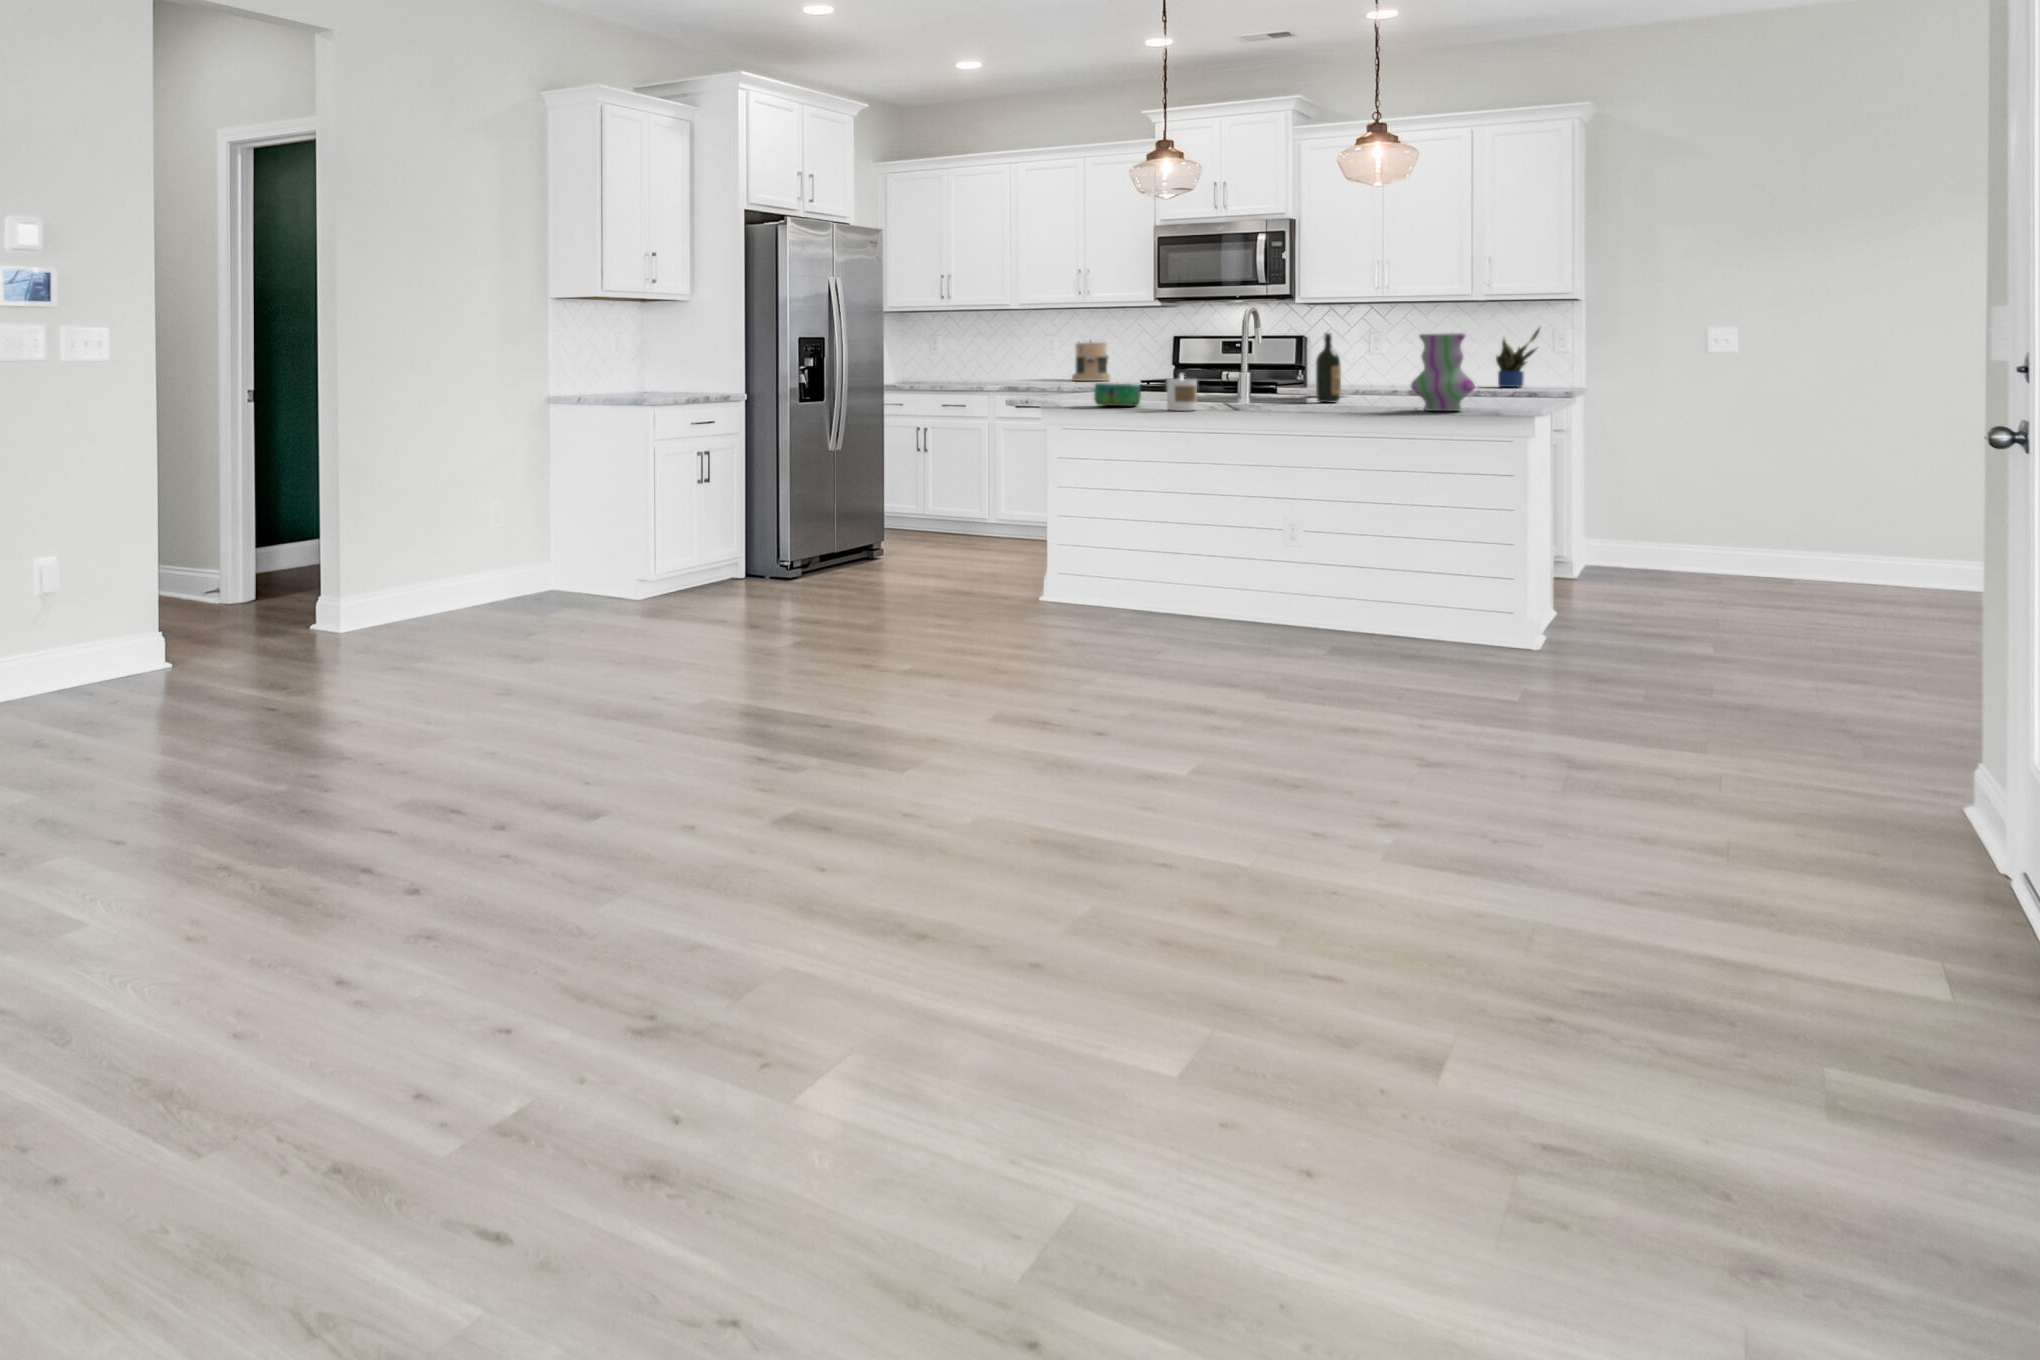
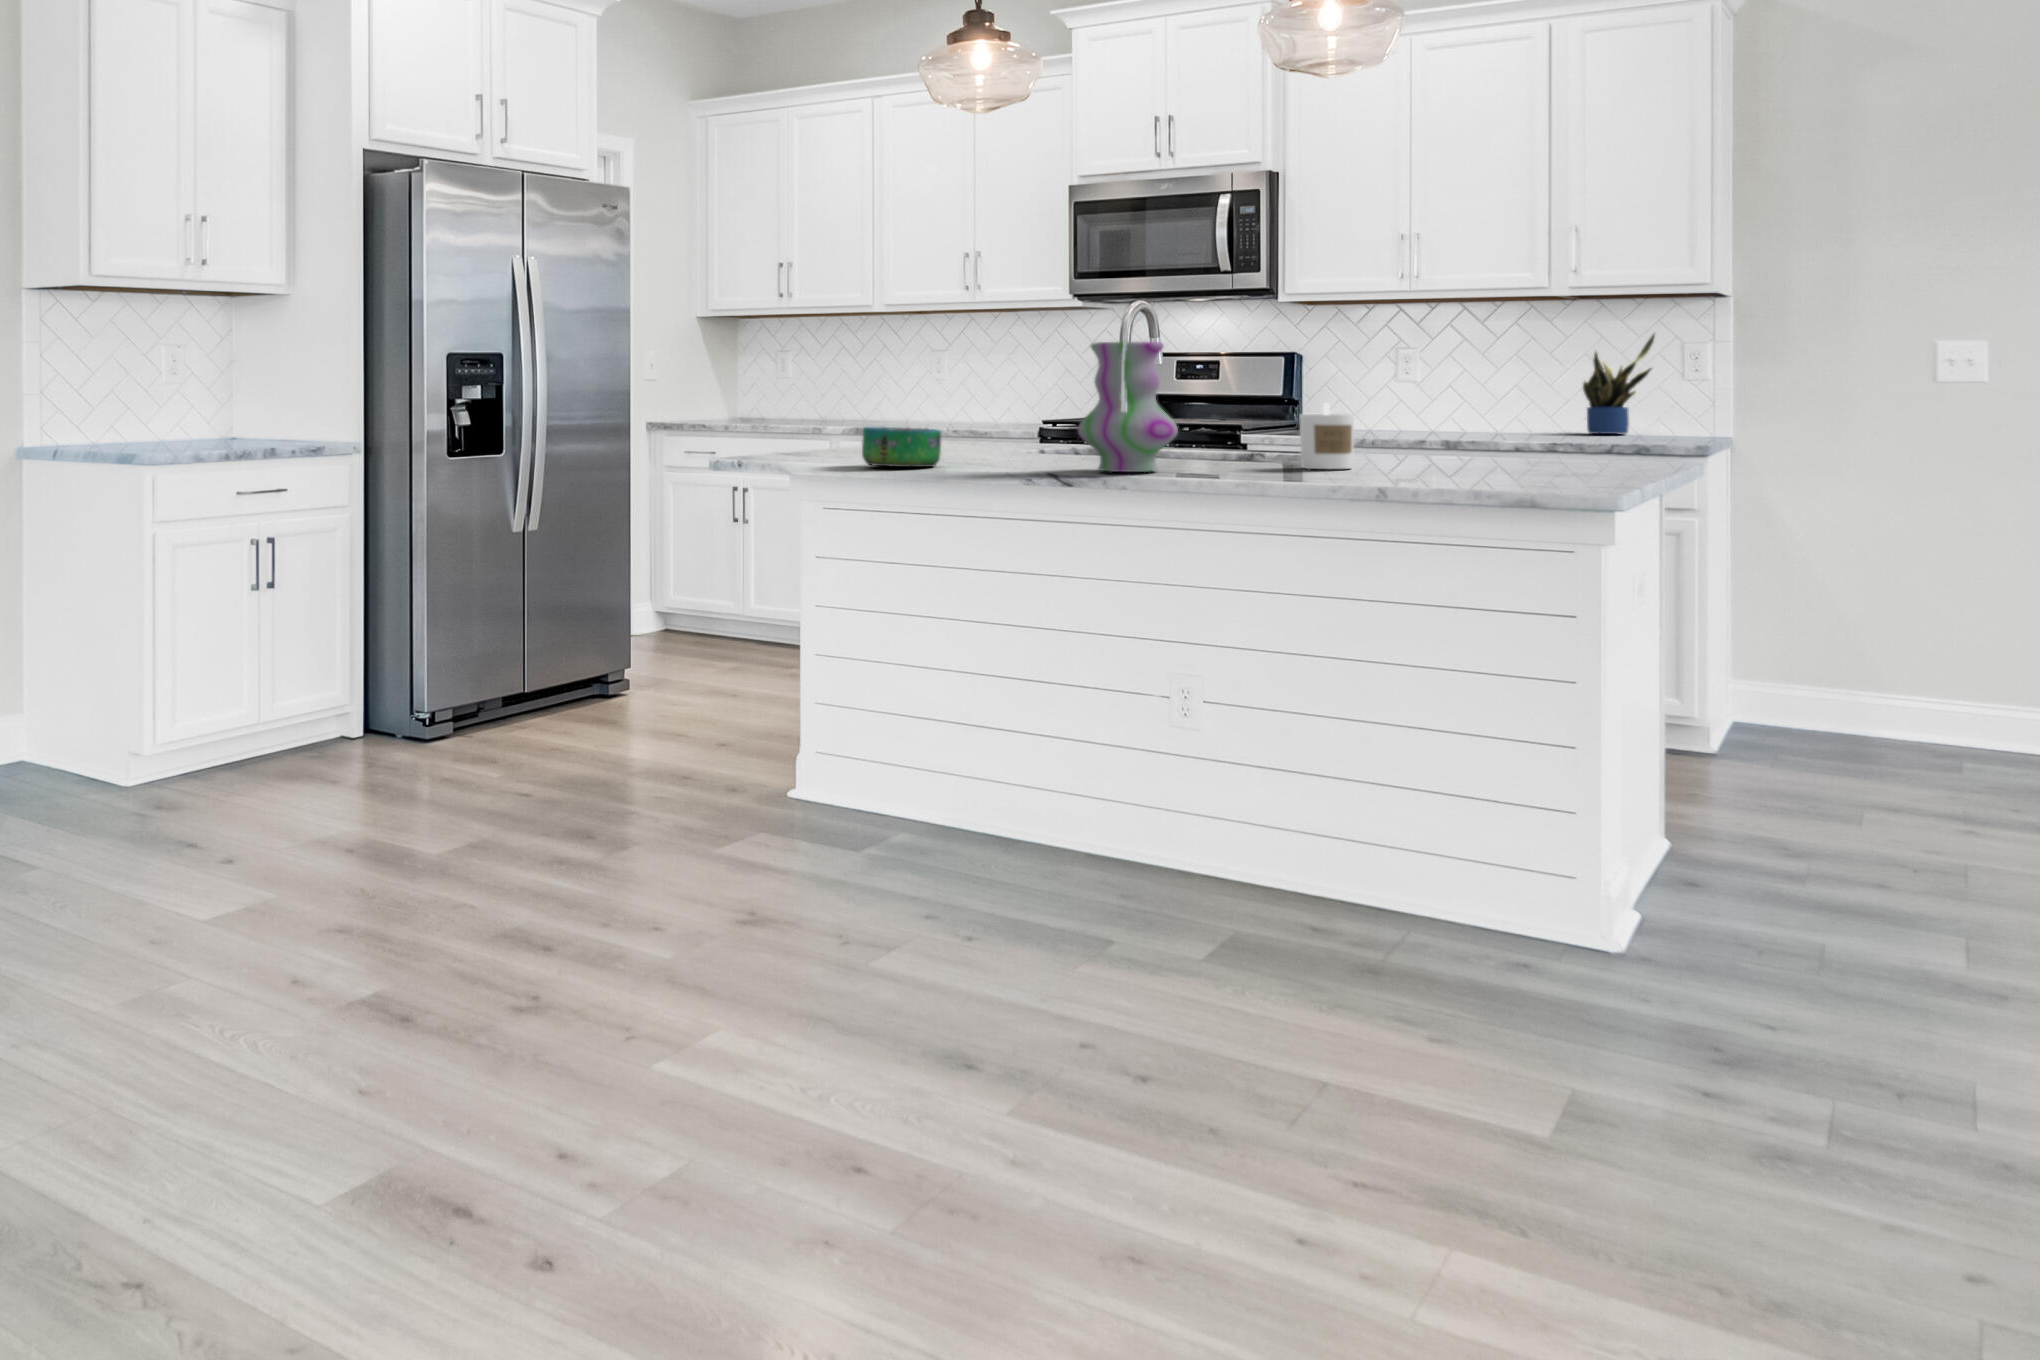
wine bottle: present [1316,333,1341,403] -> none [1247,340,1289,461]
vase: present [1411,333,1475,411] -> present [1078,342,1178,472]
coffee maker: present [1072,341,1110,381] -> none [953,359,1011,422]
candle: present [1167,374,1197,411] -> present [1299,403,1354,469]

